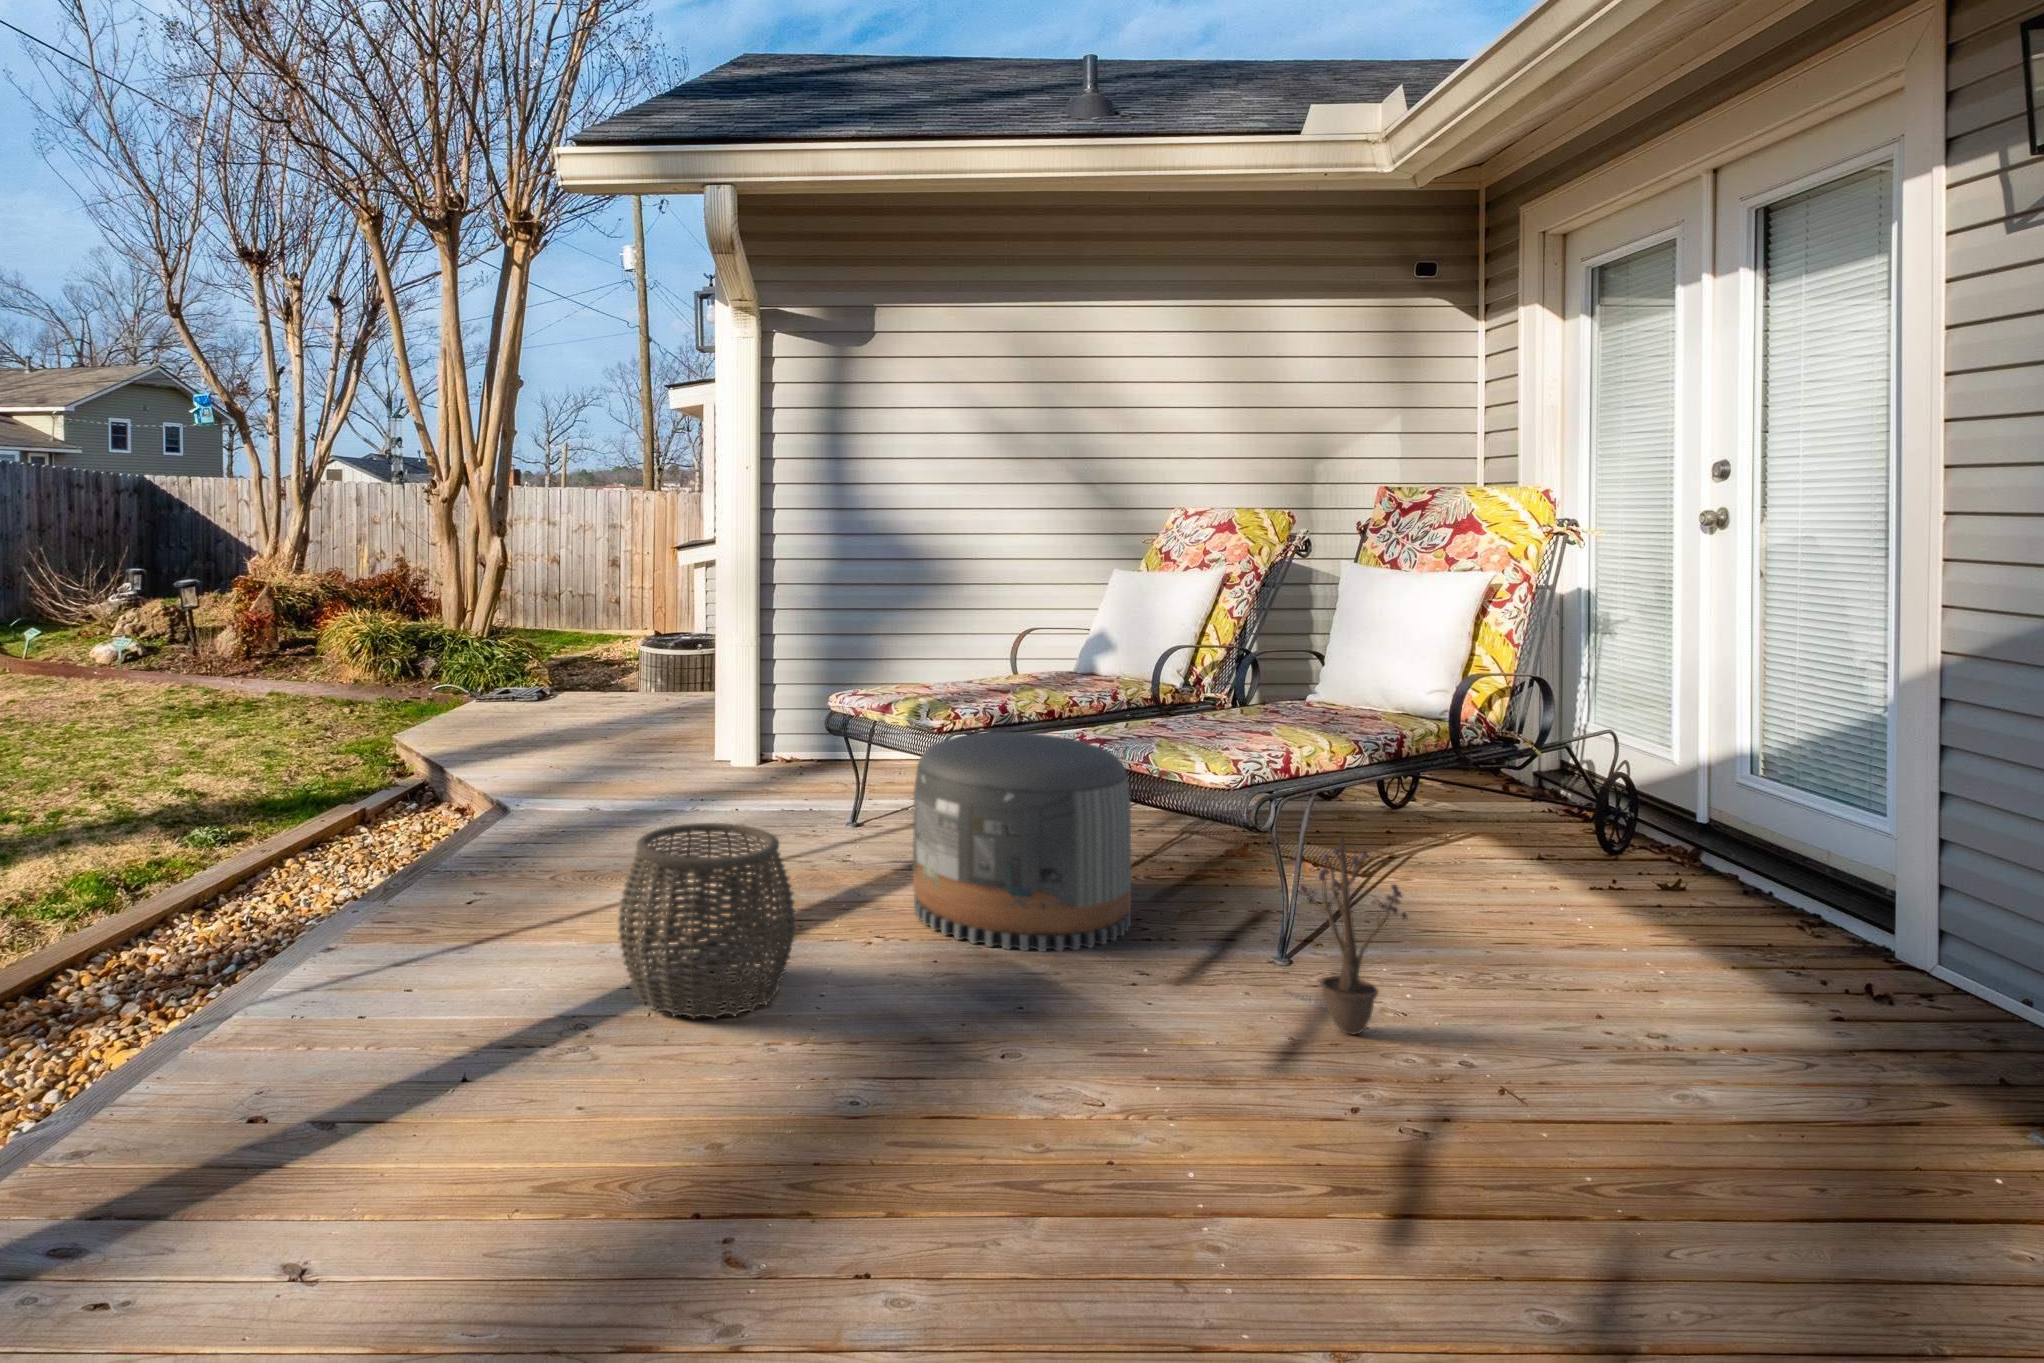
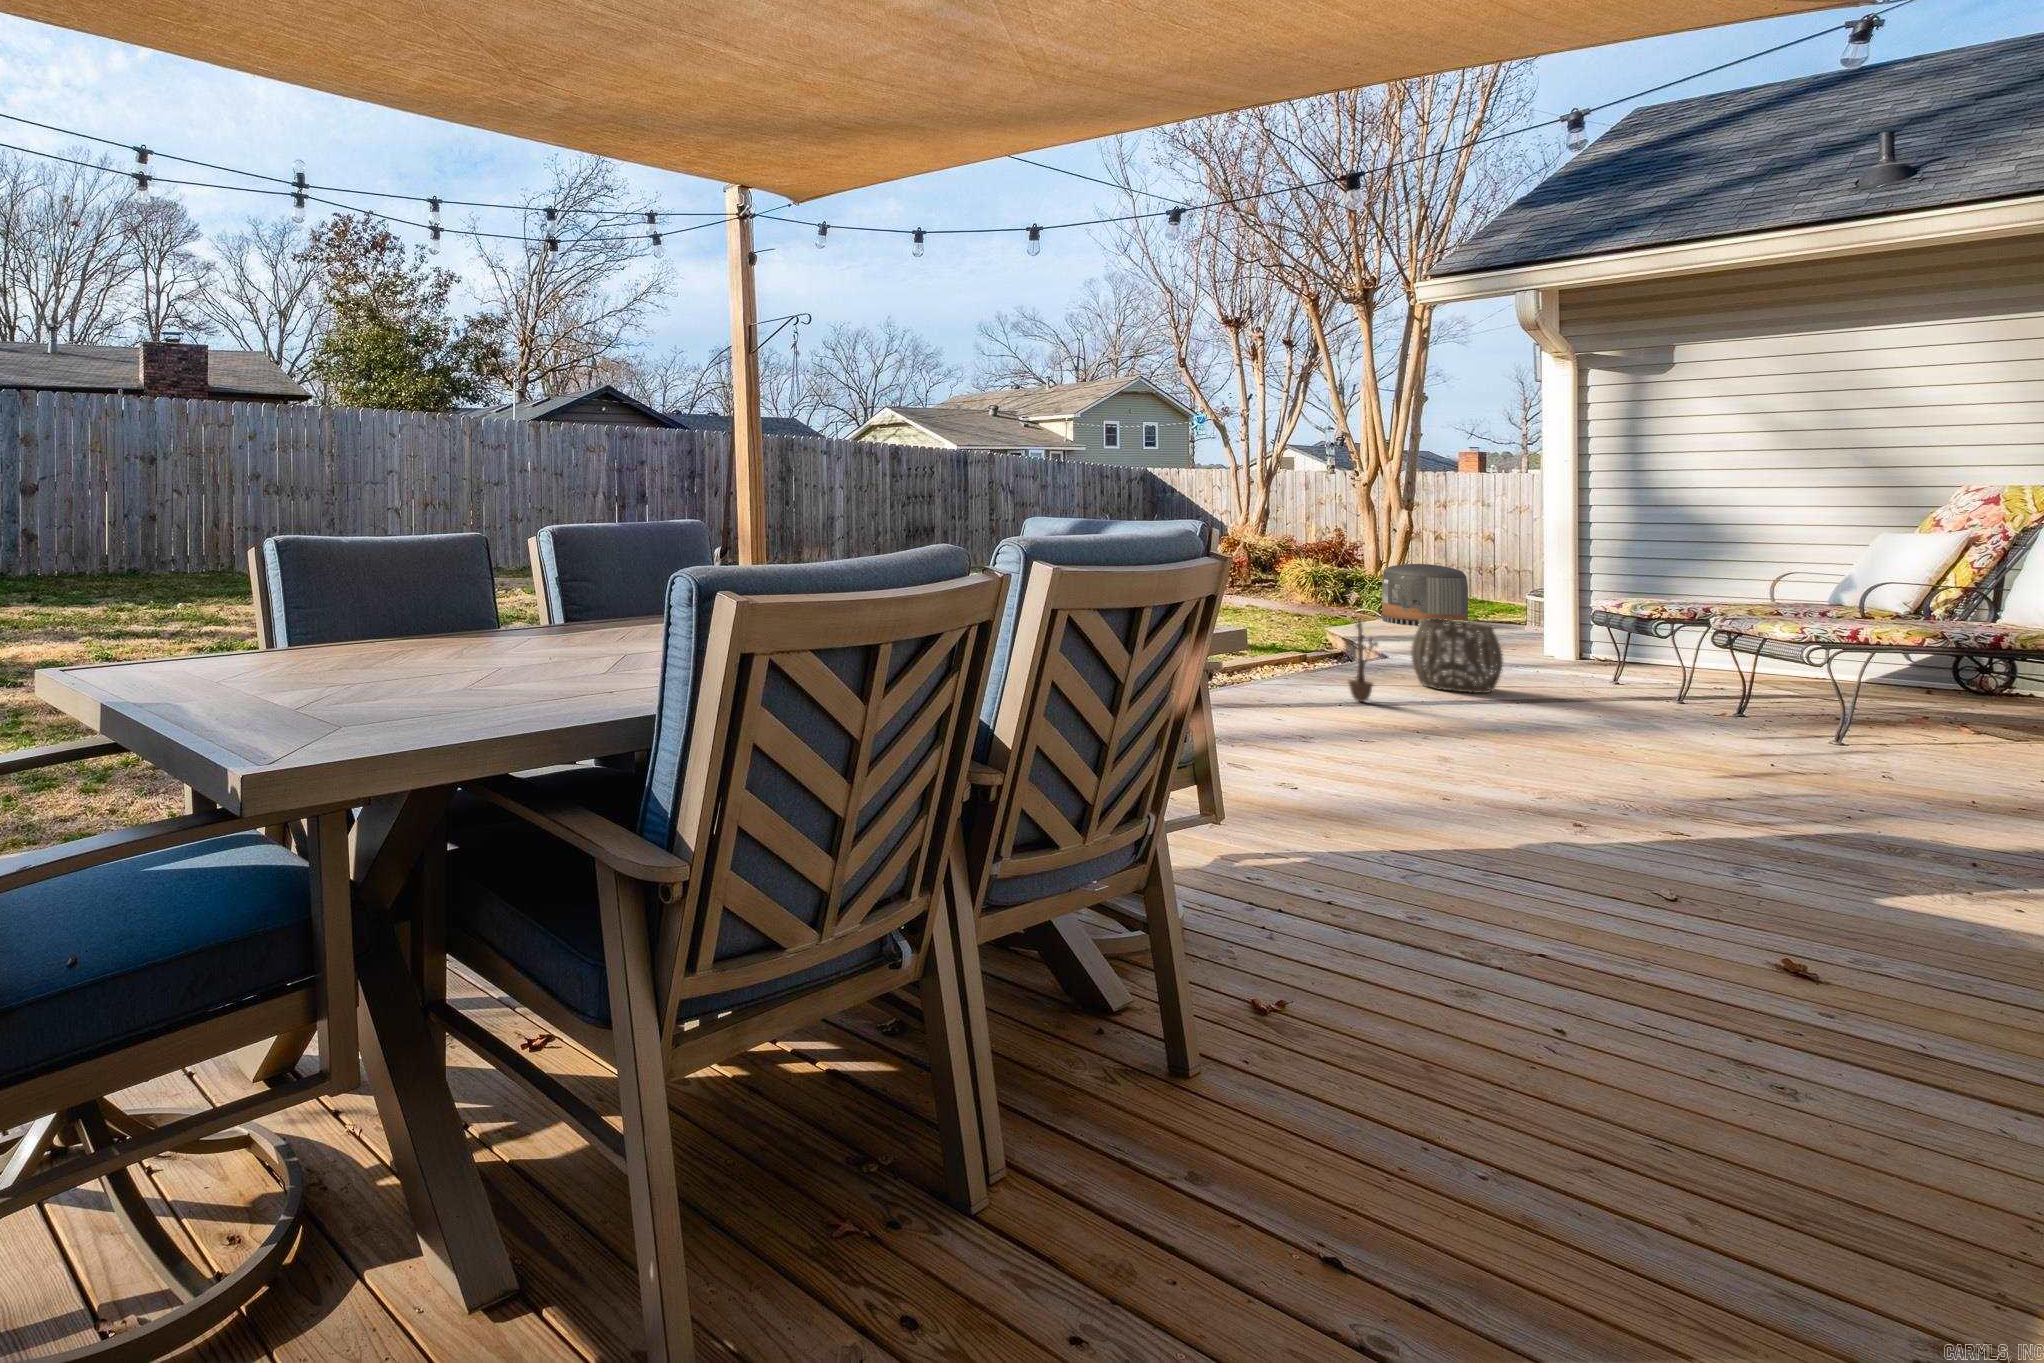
pouf: present [913,732,1131,952] -> present [1382,564,1468,626]
decorative plant: present [1284,836,1407,1035] -> present [1348,619,1378,702]

